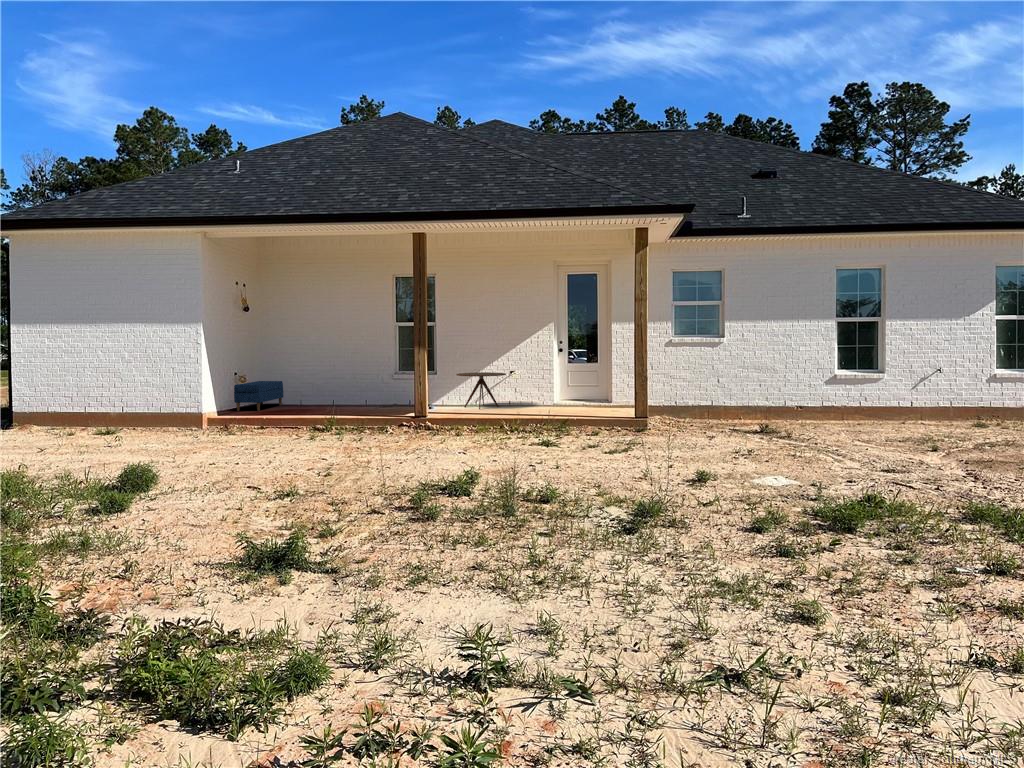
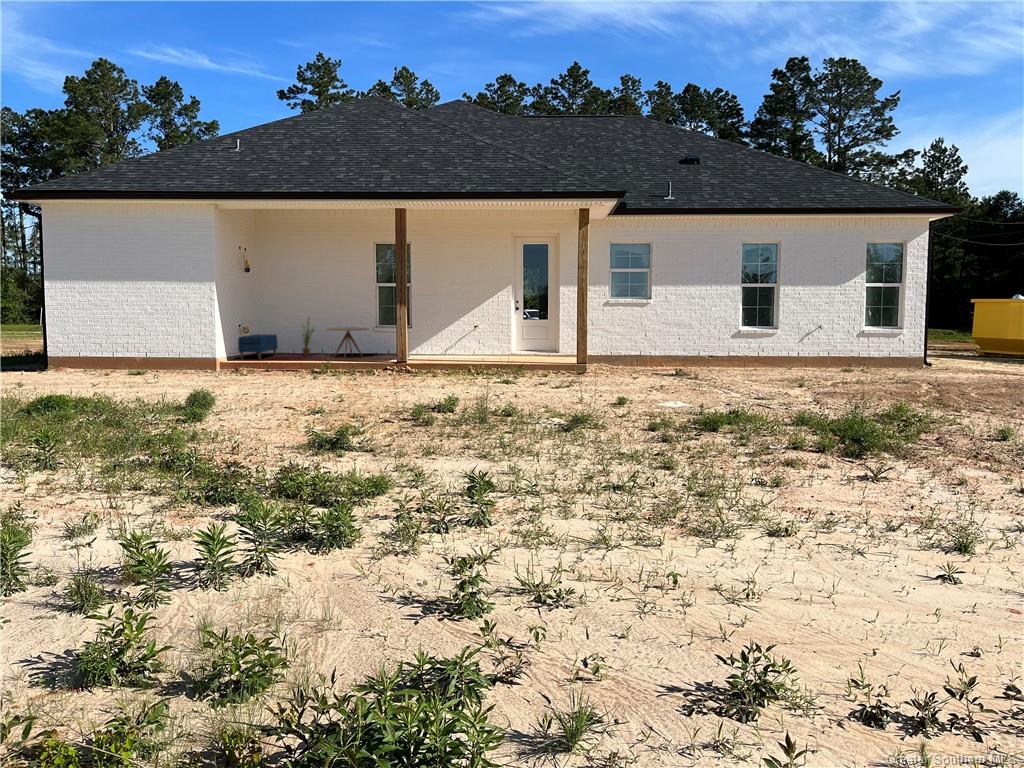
house plant: none [301,359,328,406] -> present [302,317,314,356]
round table: present [456,372,506,409] -> present [327,328,369,357]

